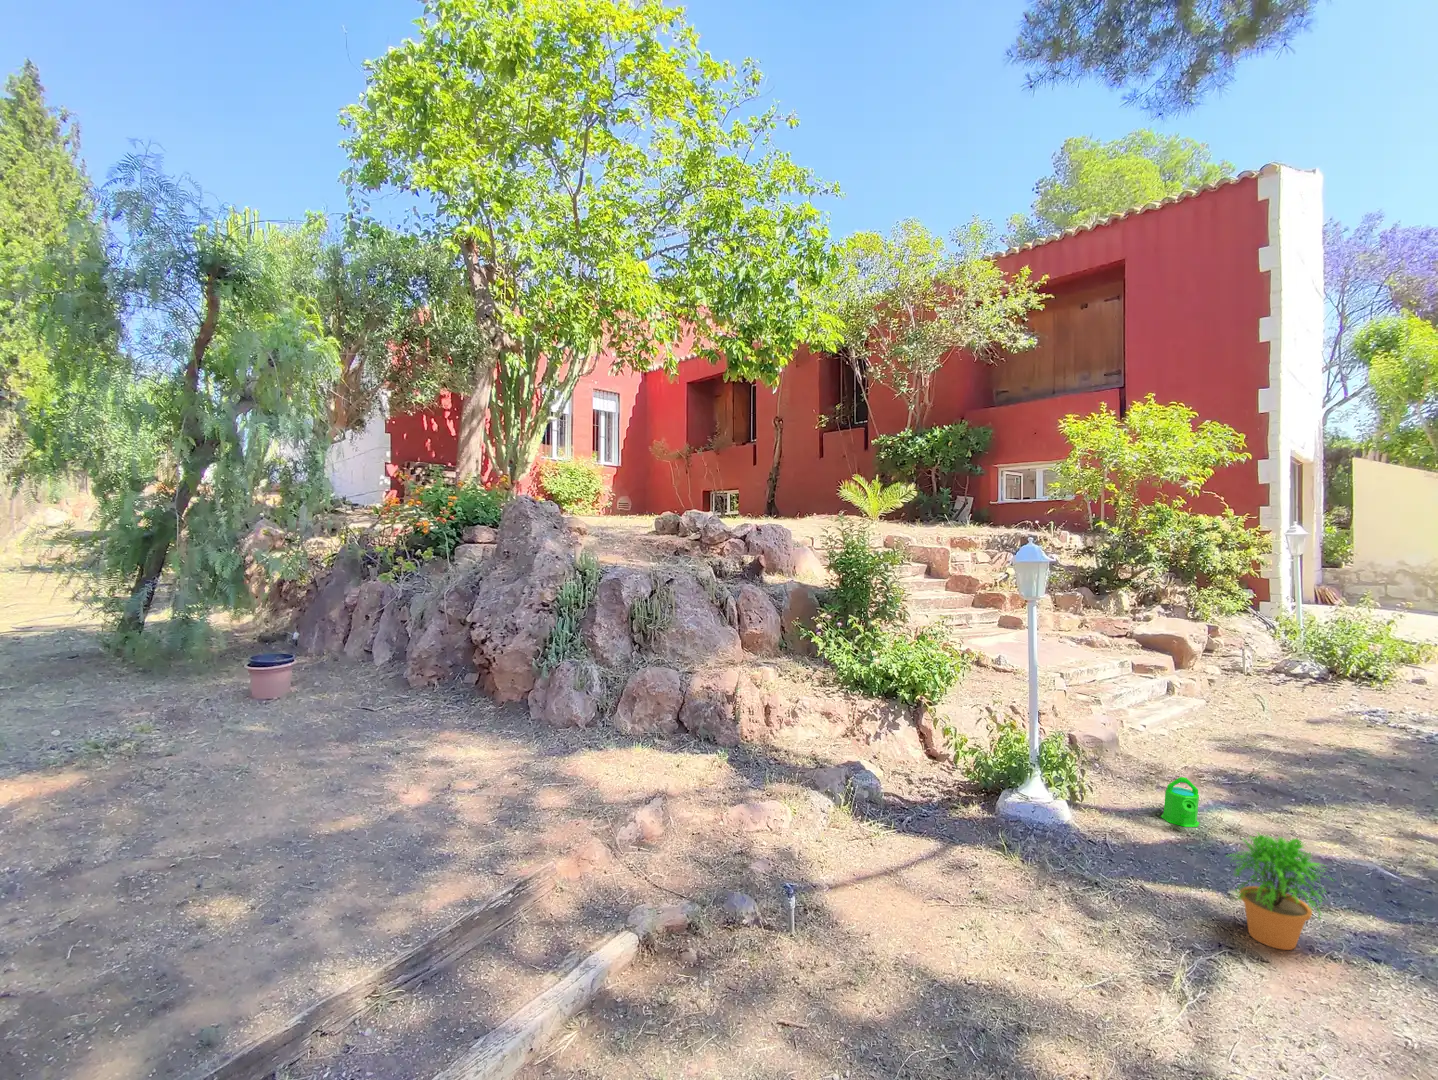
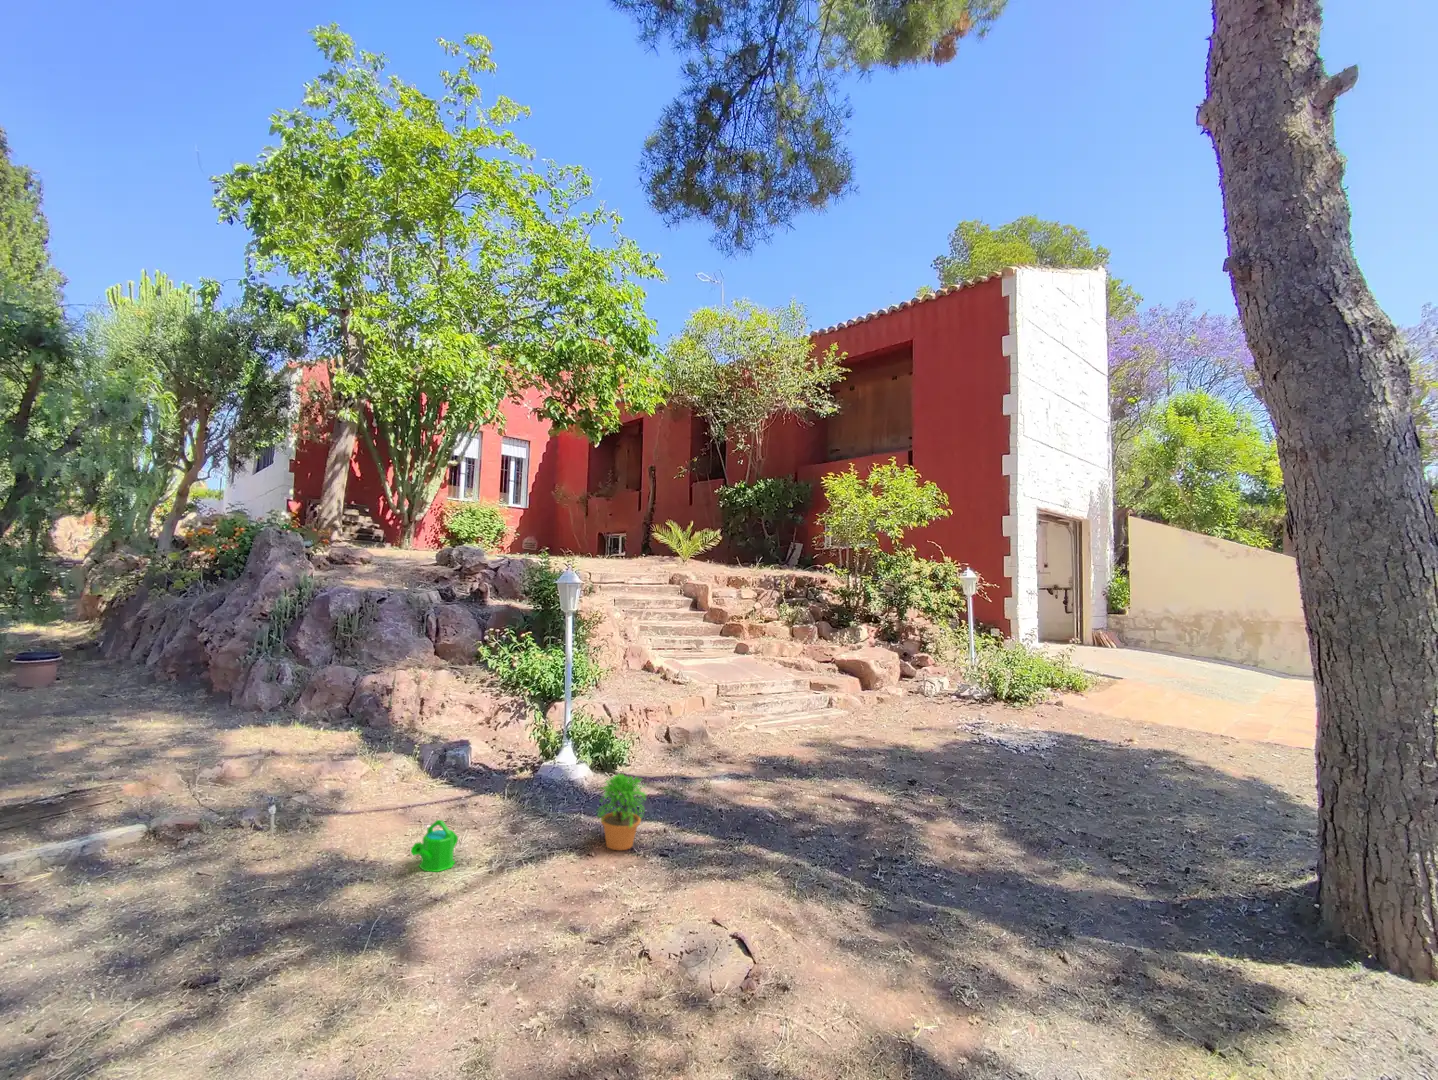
watering can: present [1161,777,1200,827] -> present [411,820,458,872]

